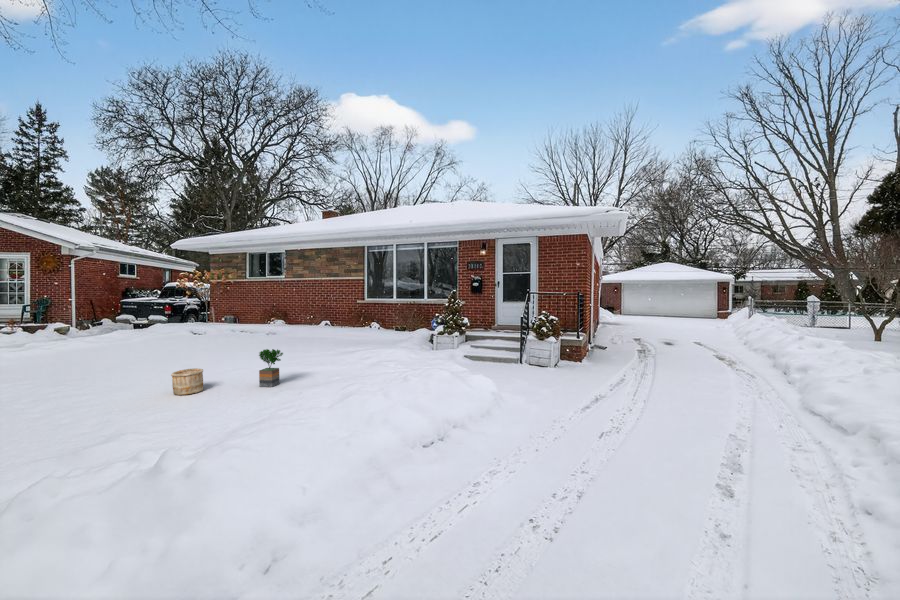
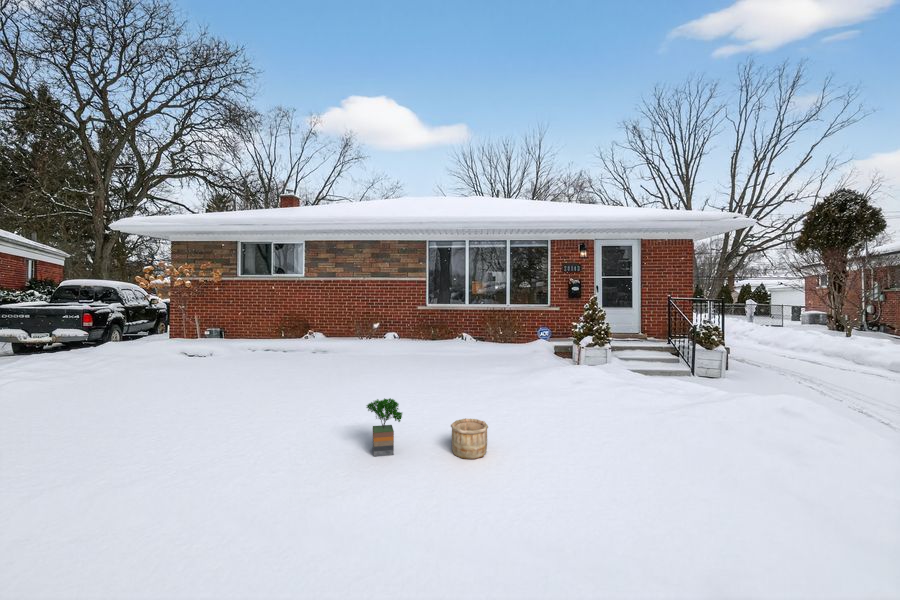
potted tree: present [259,349,283,387] -> present [367,398,402,456]

